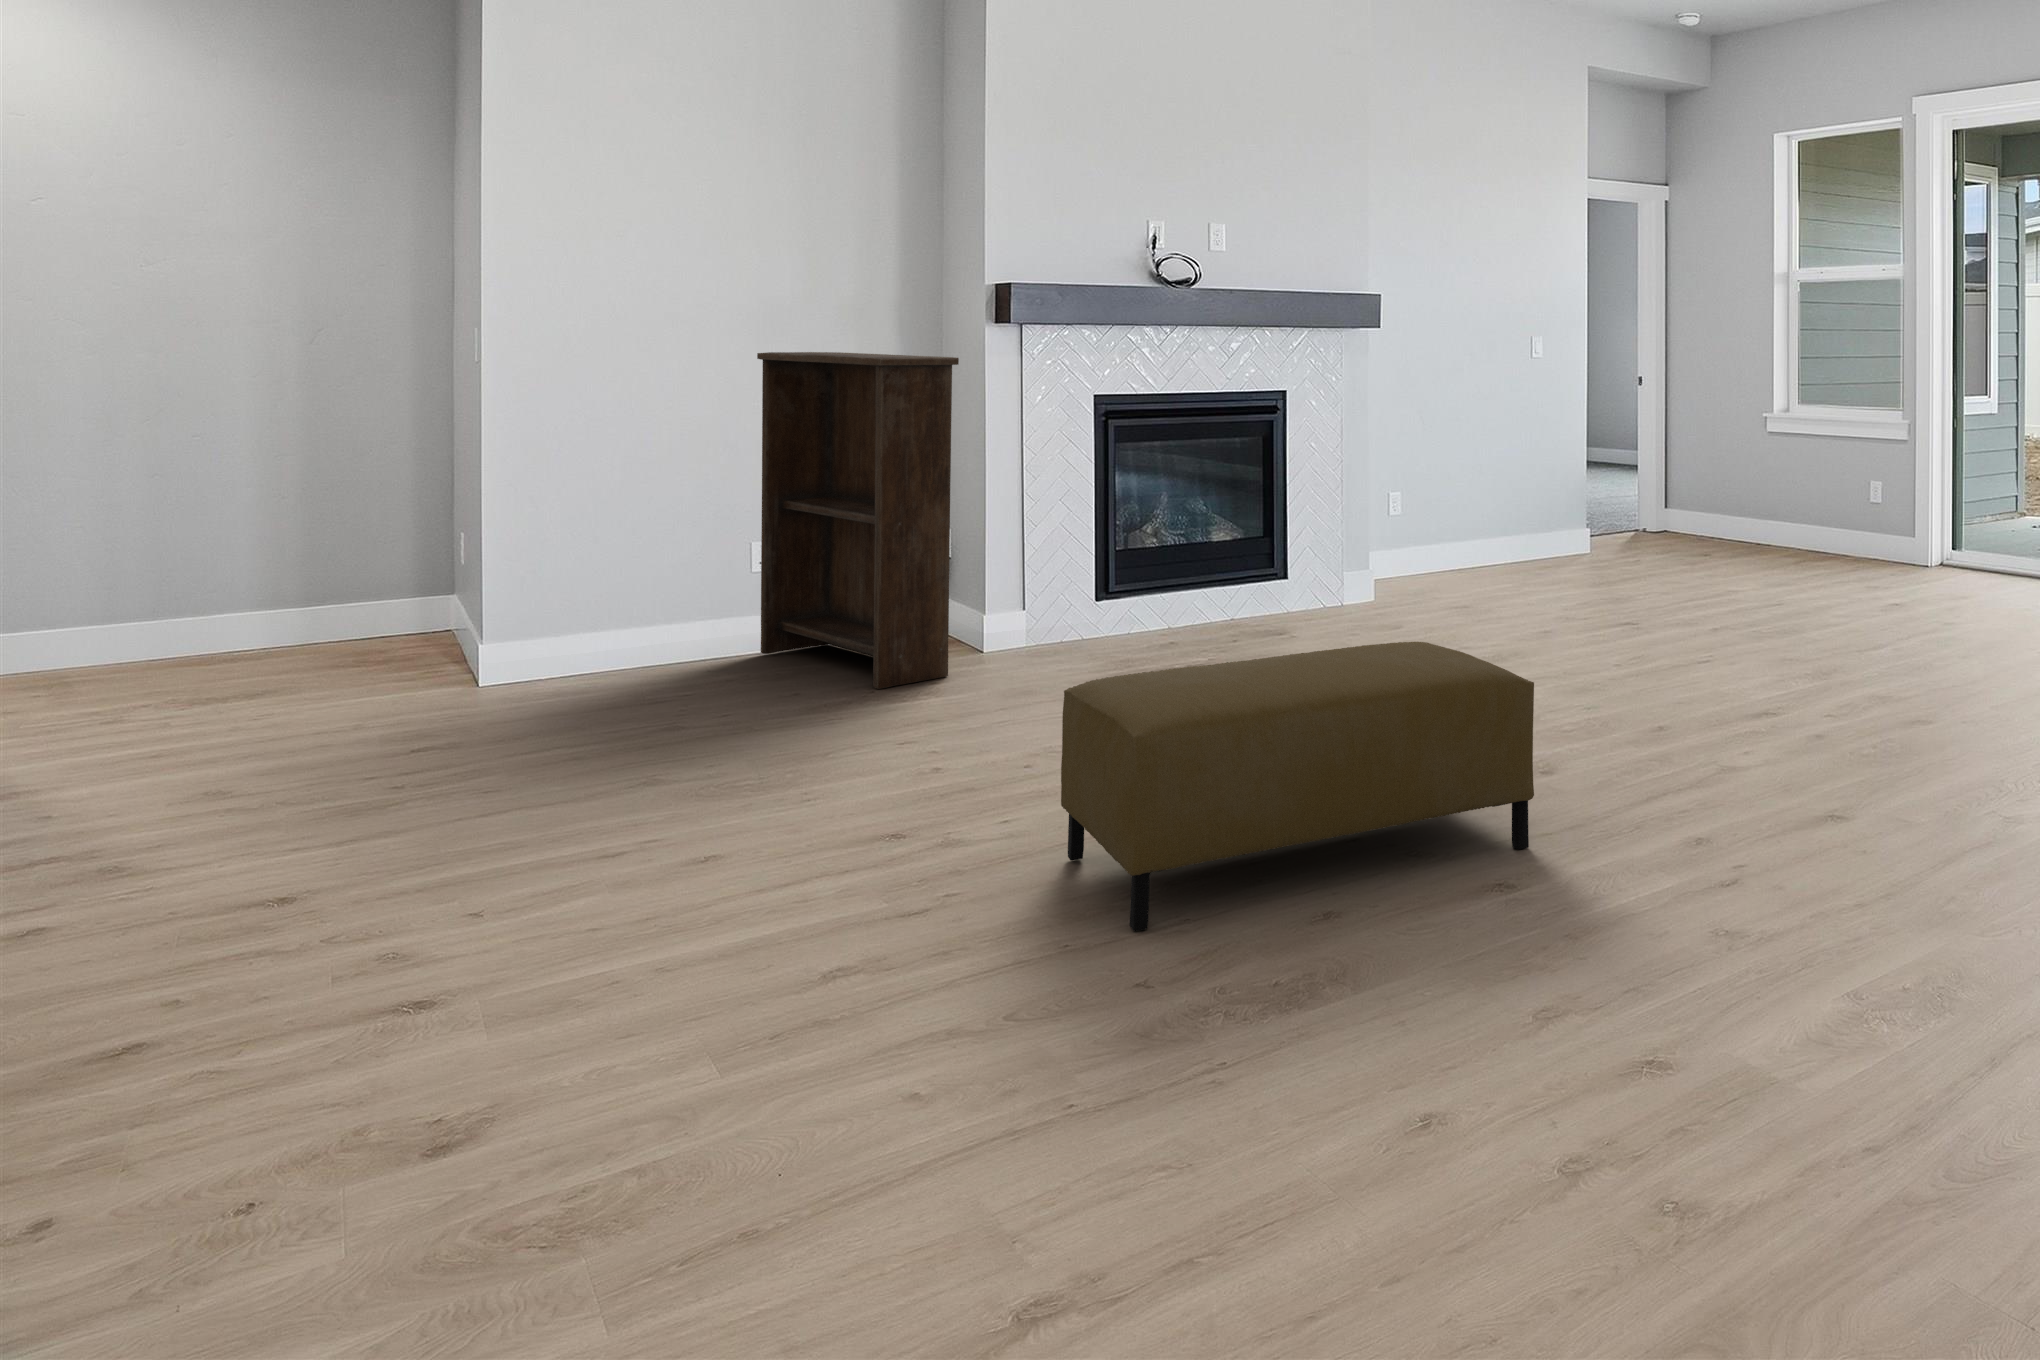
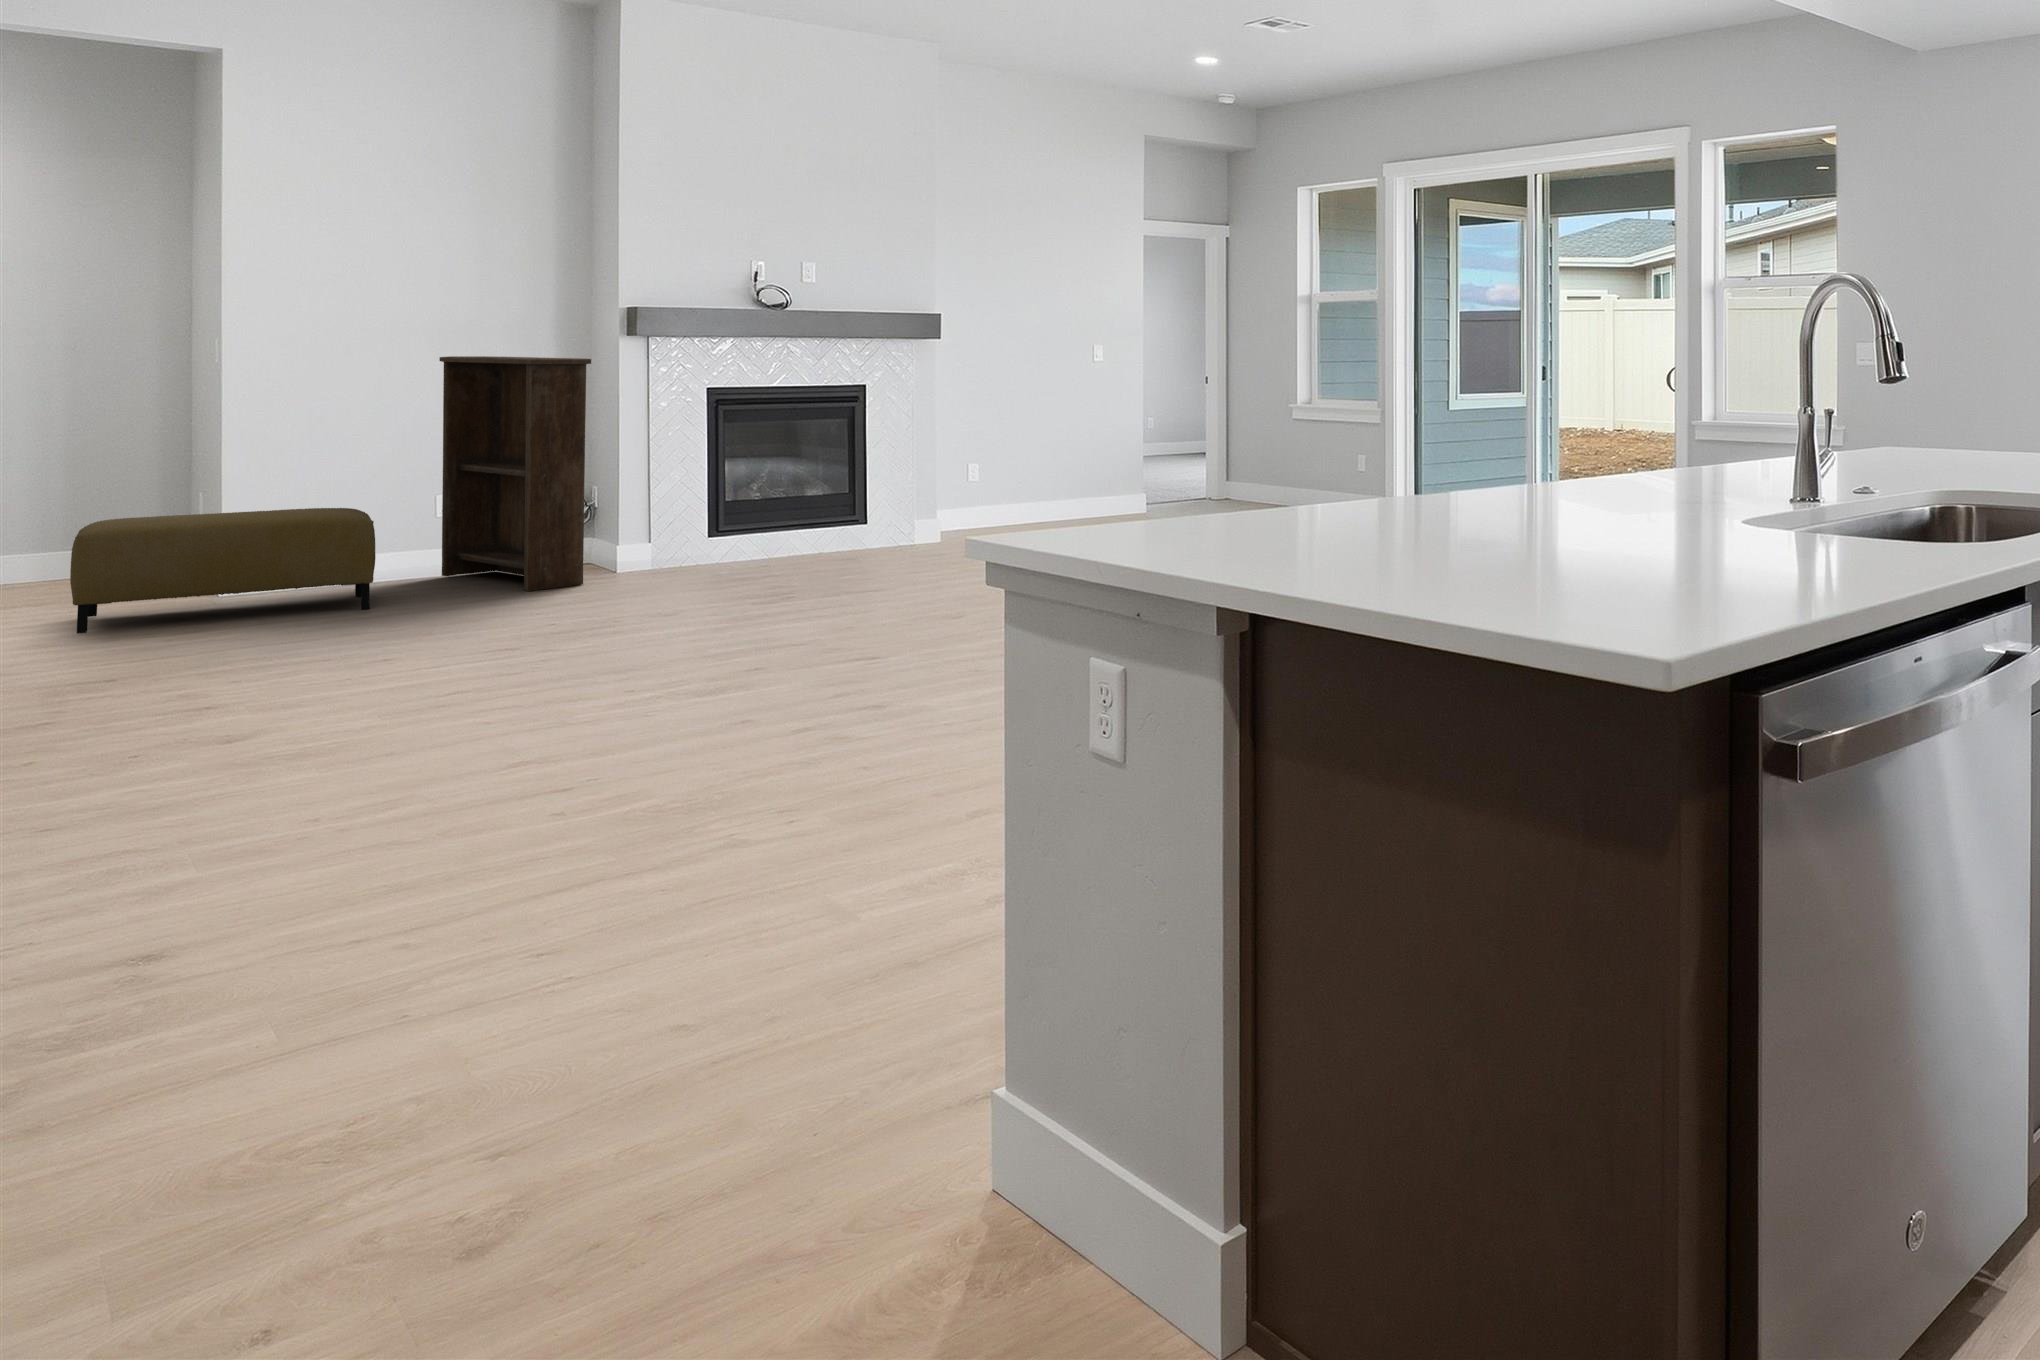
ottoman: present [1061,642,1534,931] -> present [70,508,375,633]

